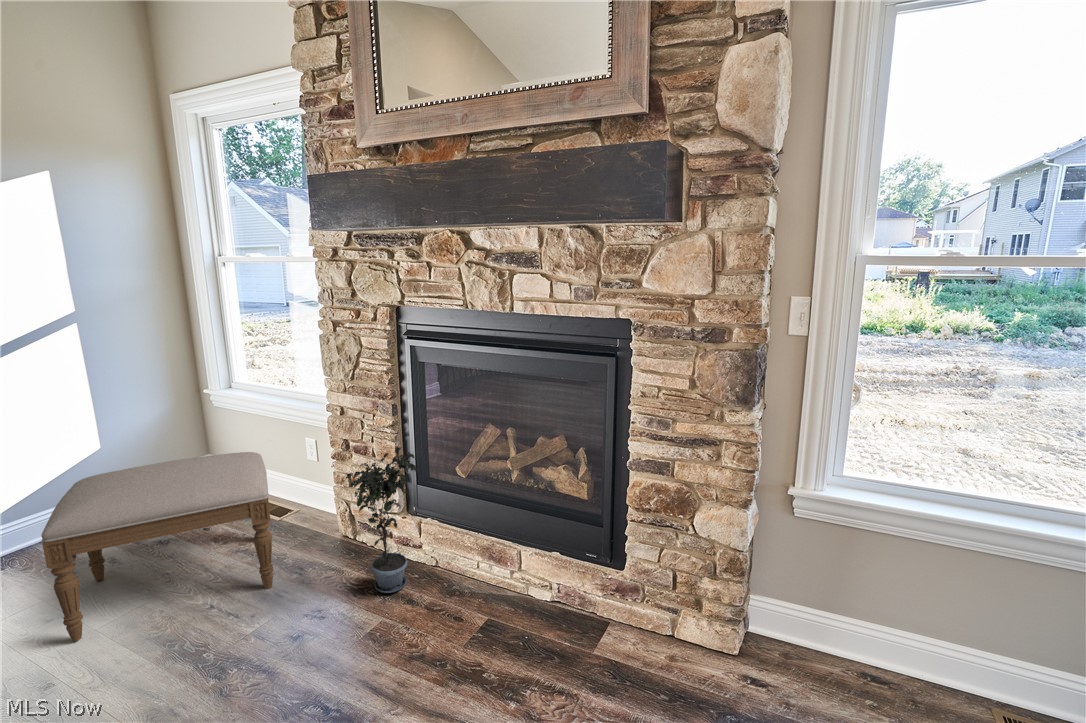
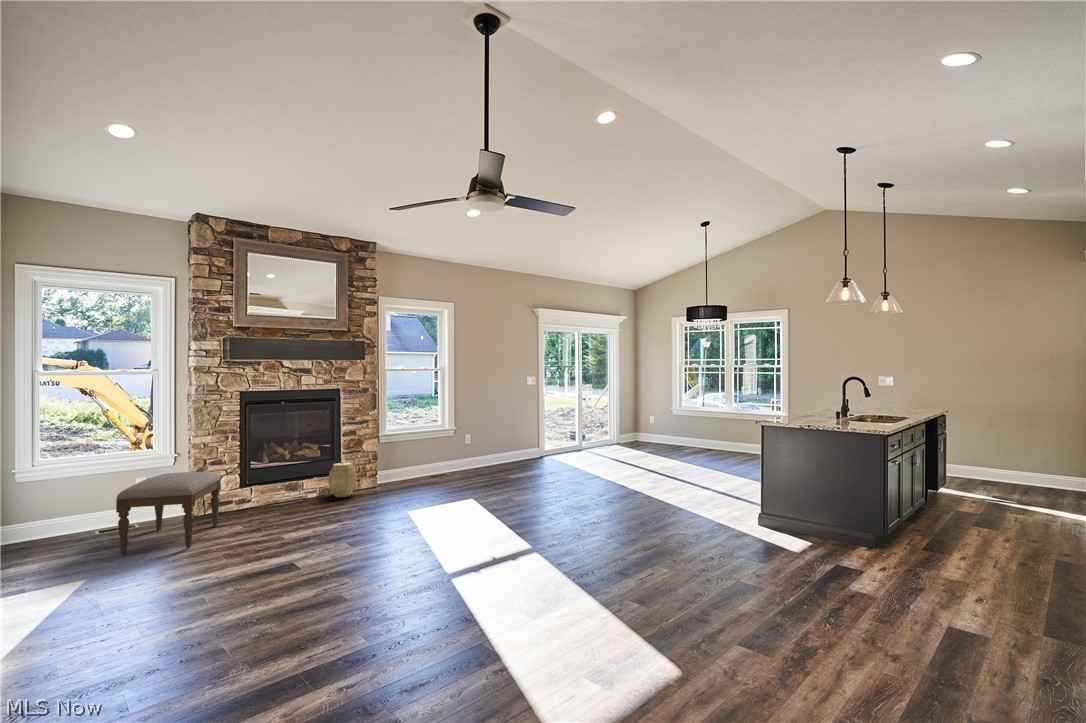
potted plant: present [346,447,417,593] -> none [246,446,278,512]
woven basket: none [541,544,624,661] -> present [328,462,357,497]

